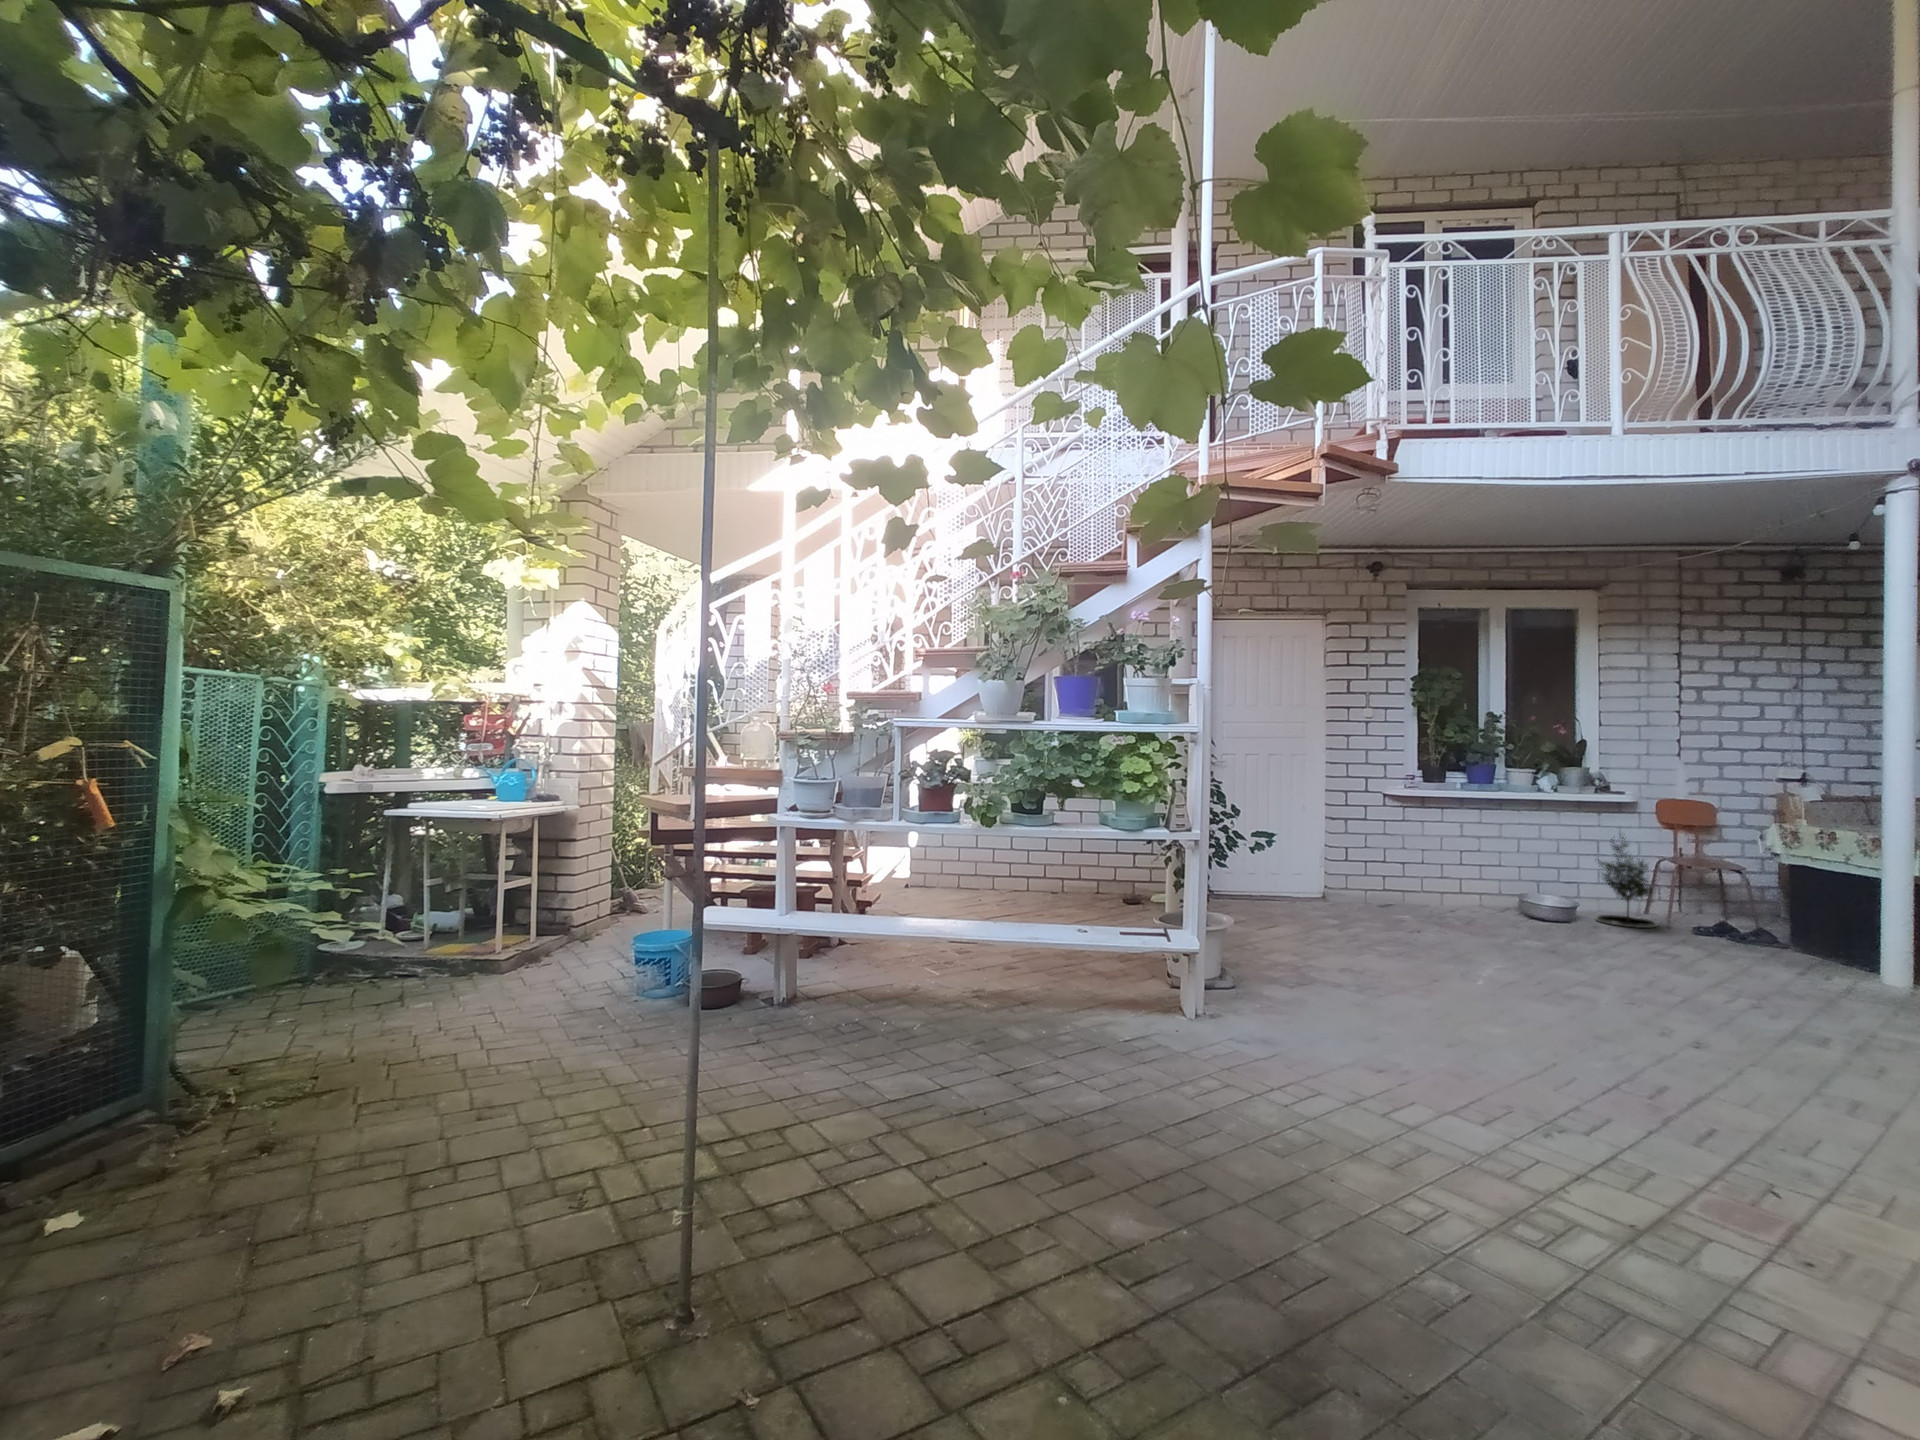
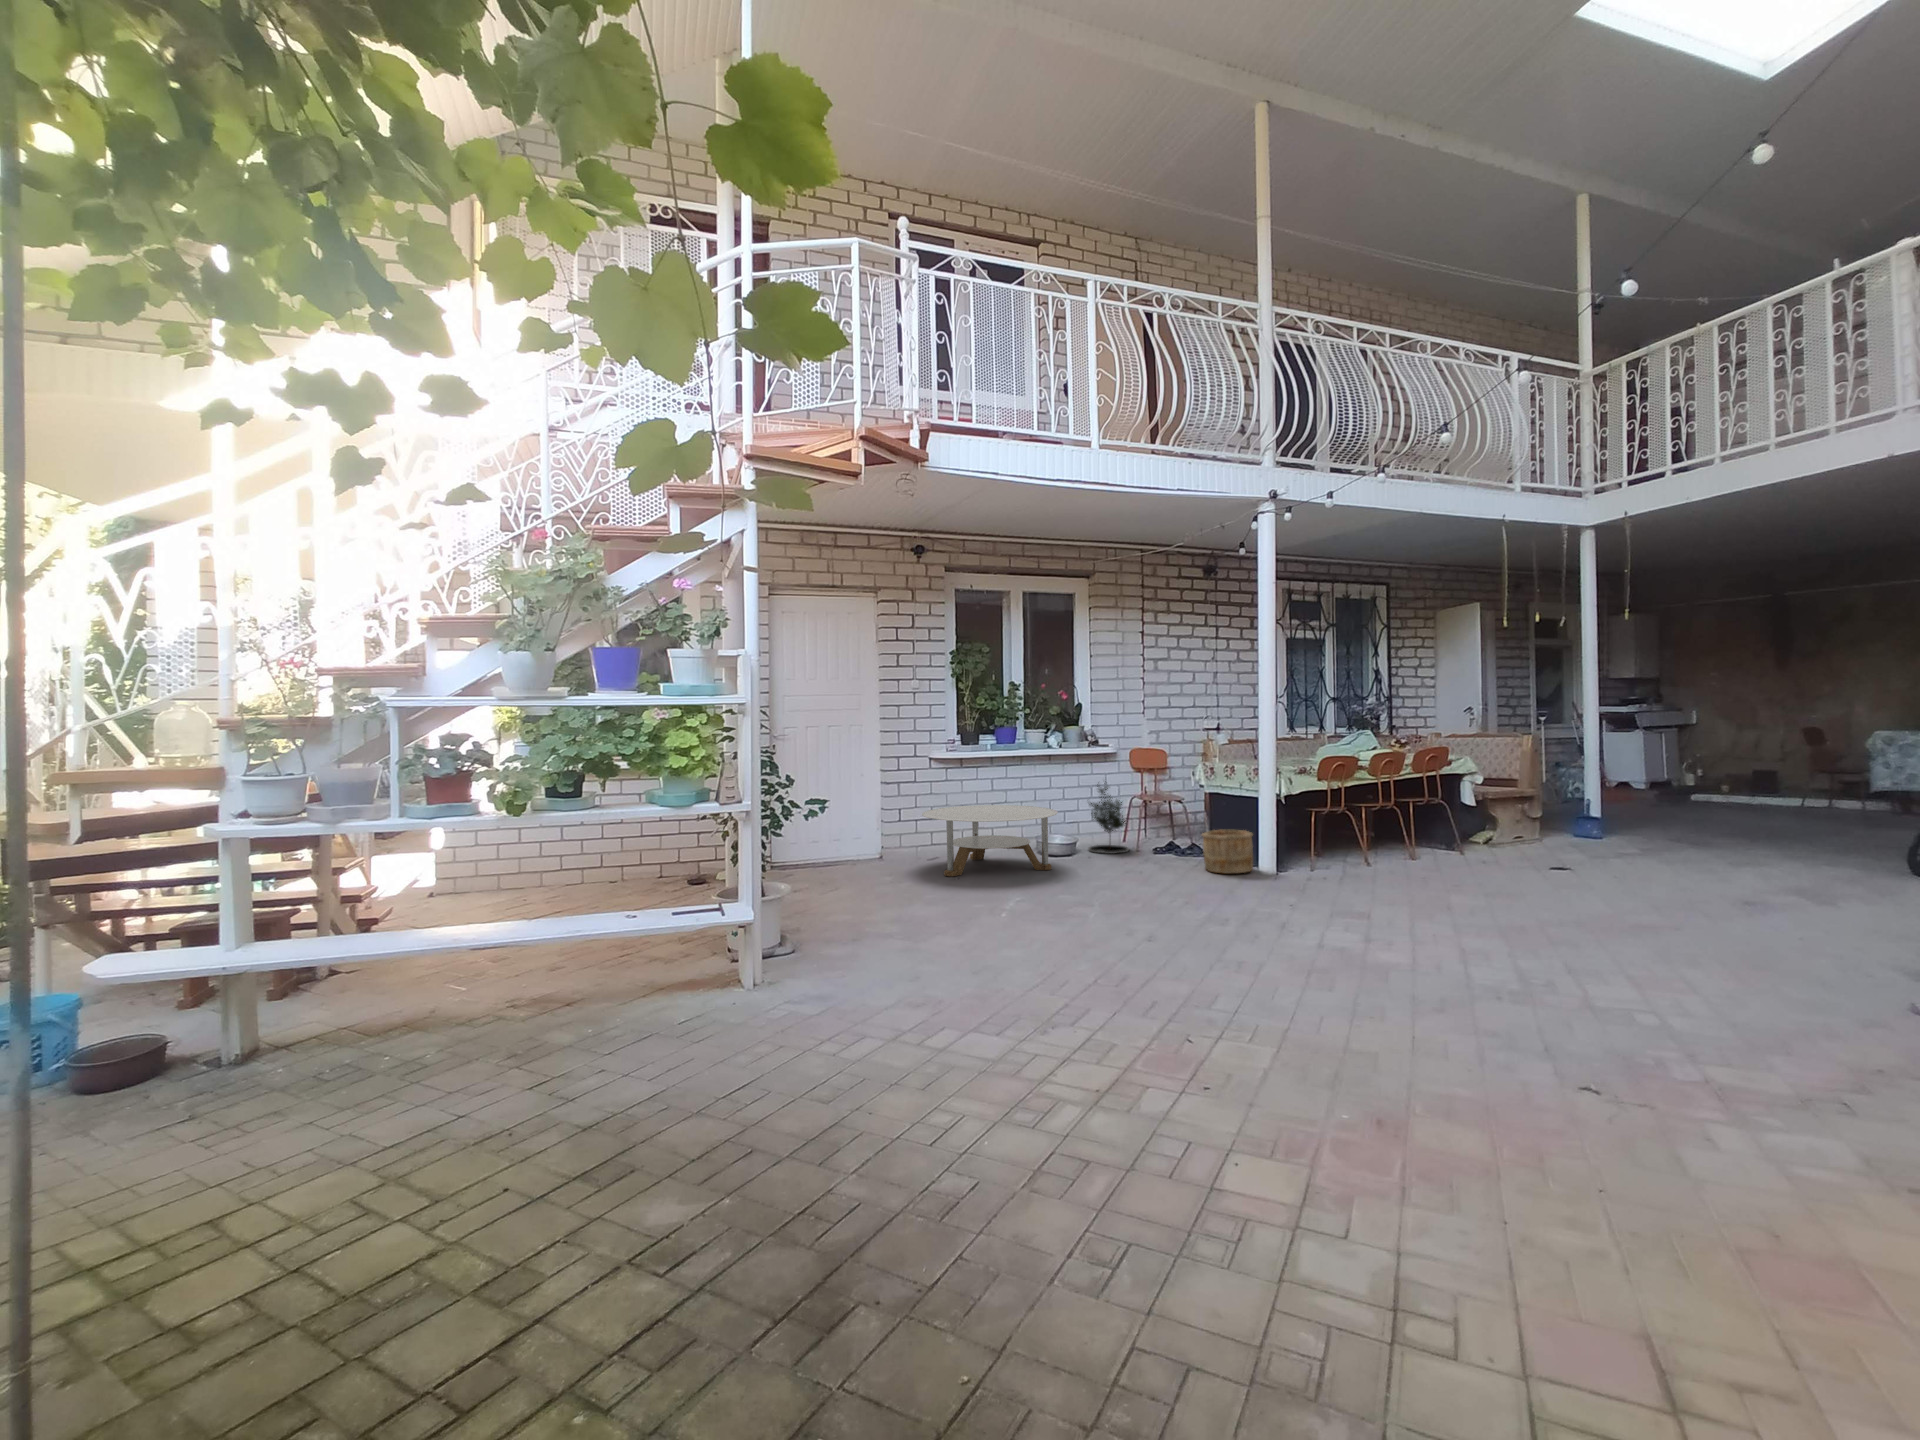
round table: none [1376,852,1553,937] -> present [922,805,1058,876]
wooden bucket: none [1771,913,1861,974] -> present [1202,830,1253,873]

